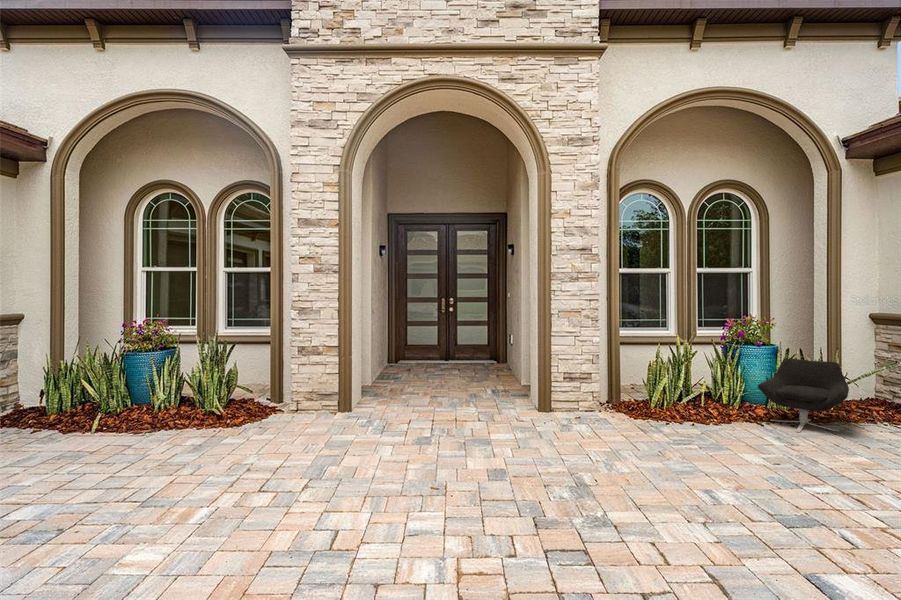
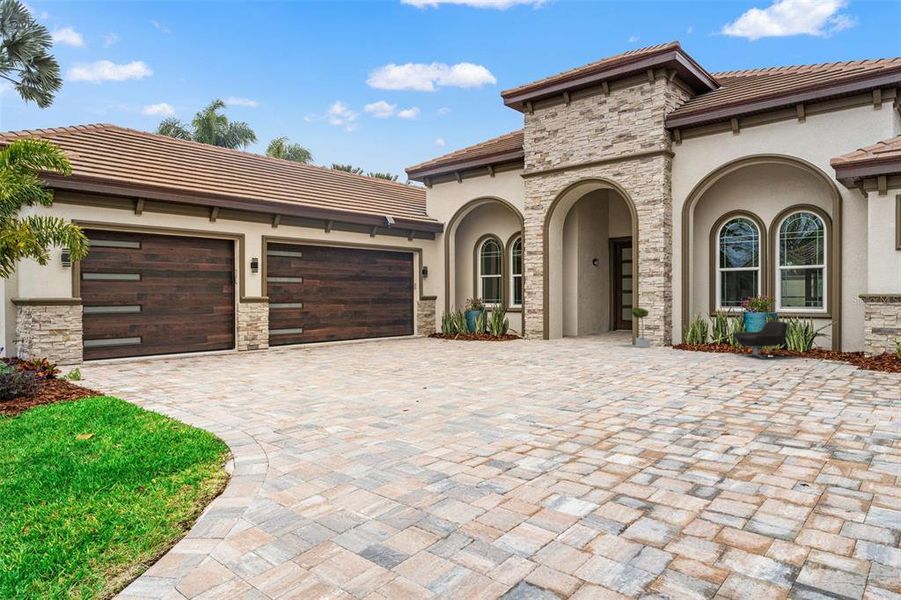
potted tree: none [553,338,587,418] -> present [632,307,651,347]

